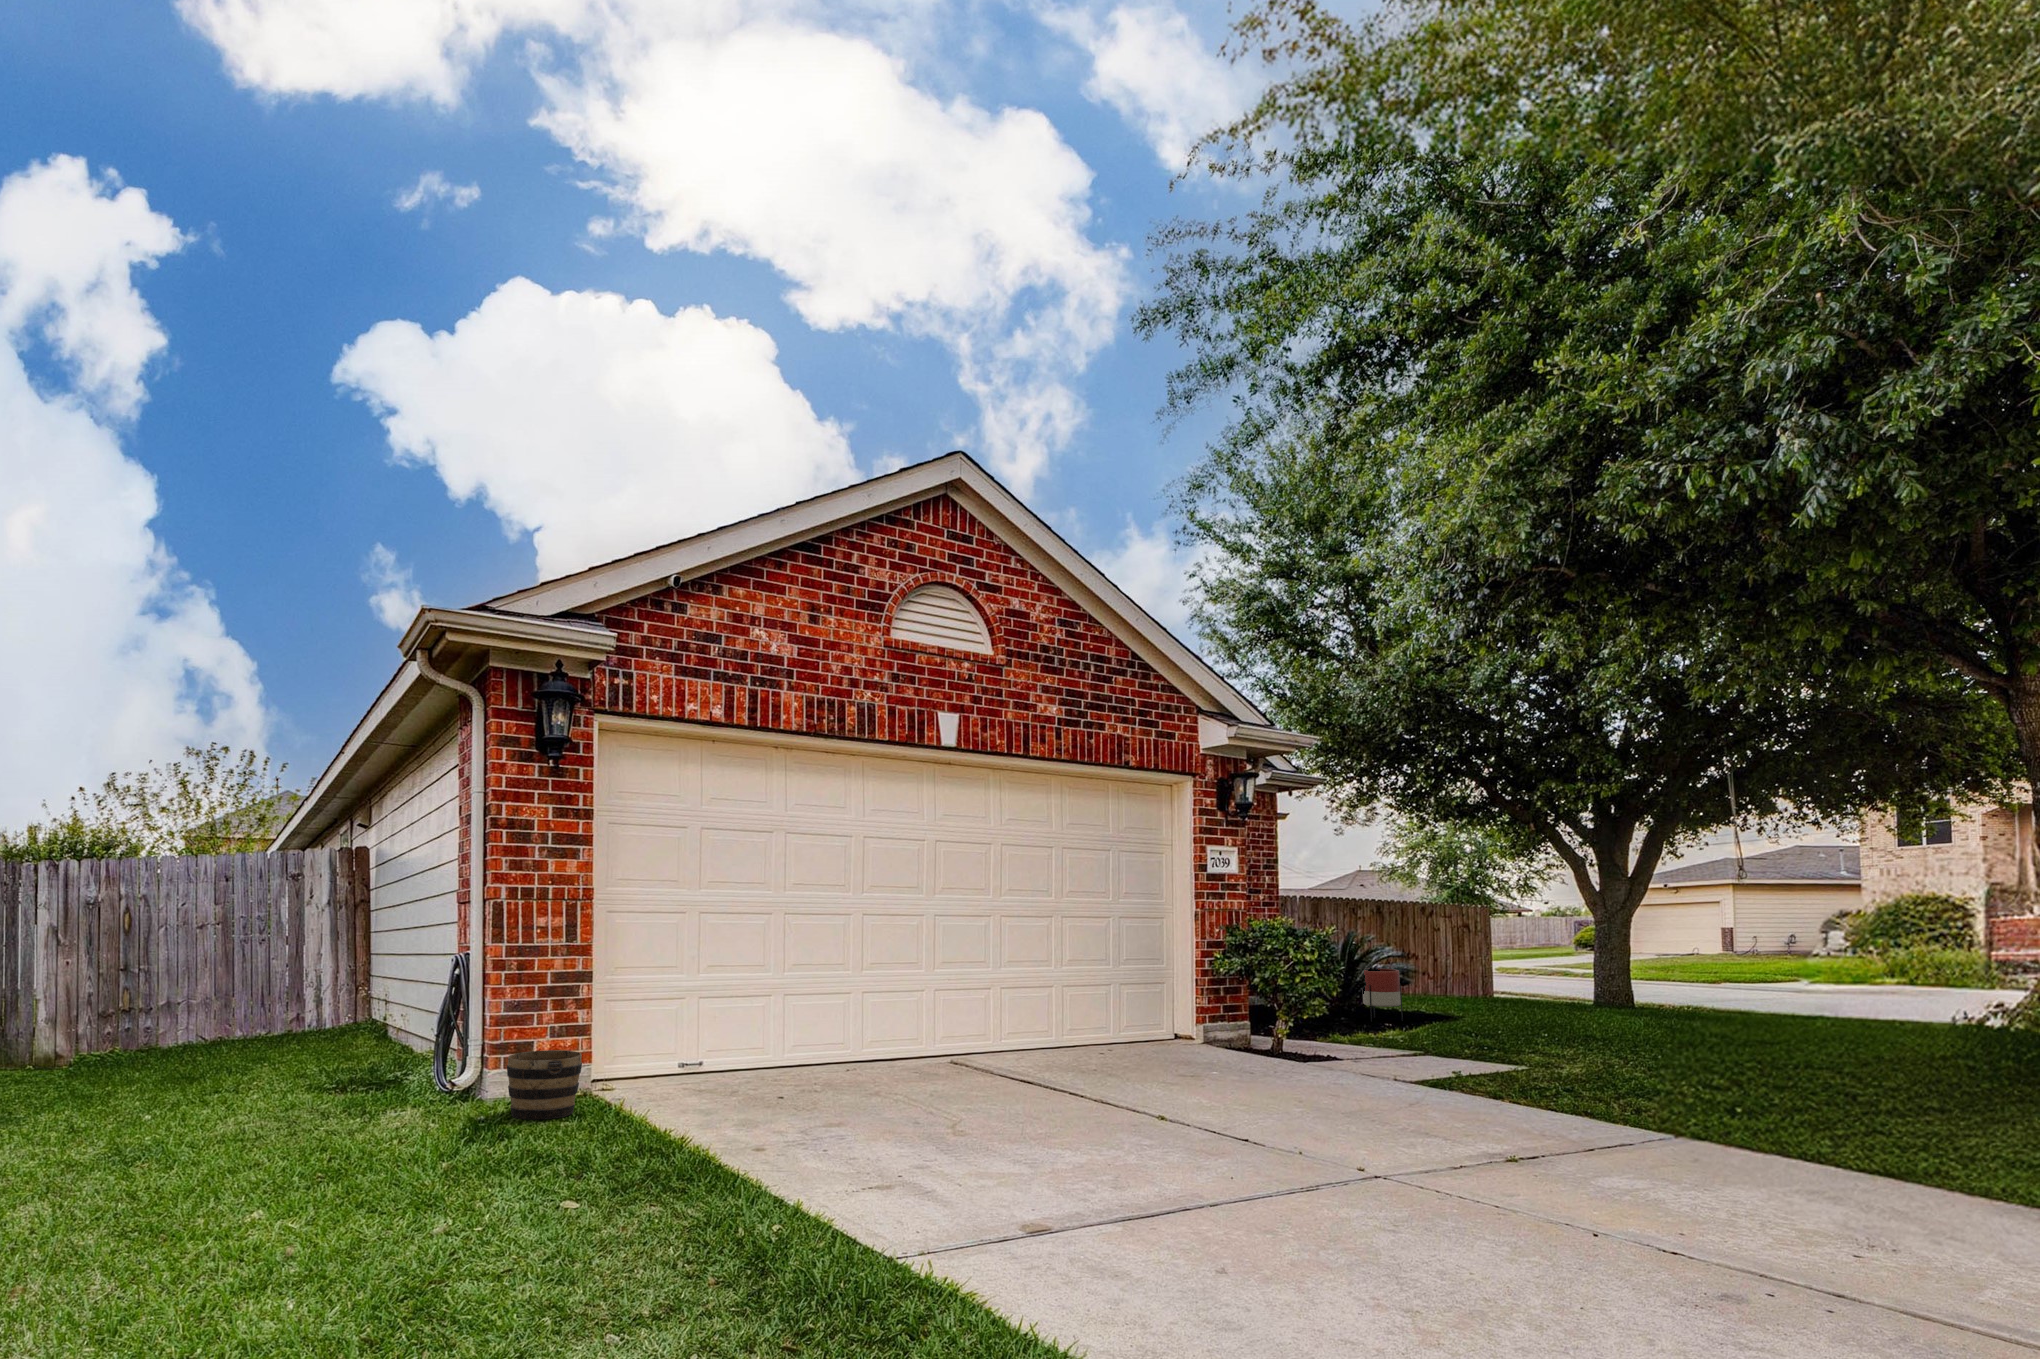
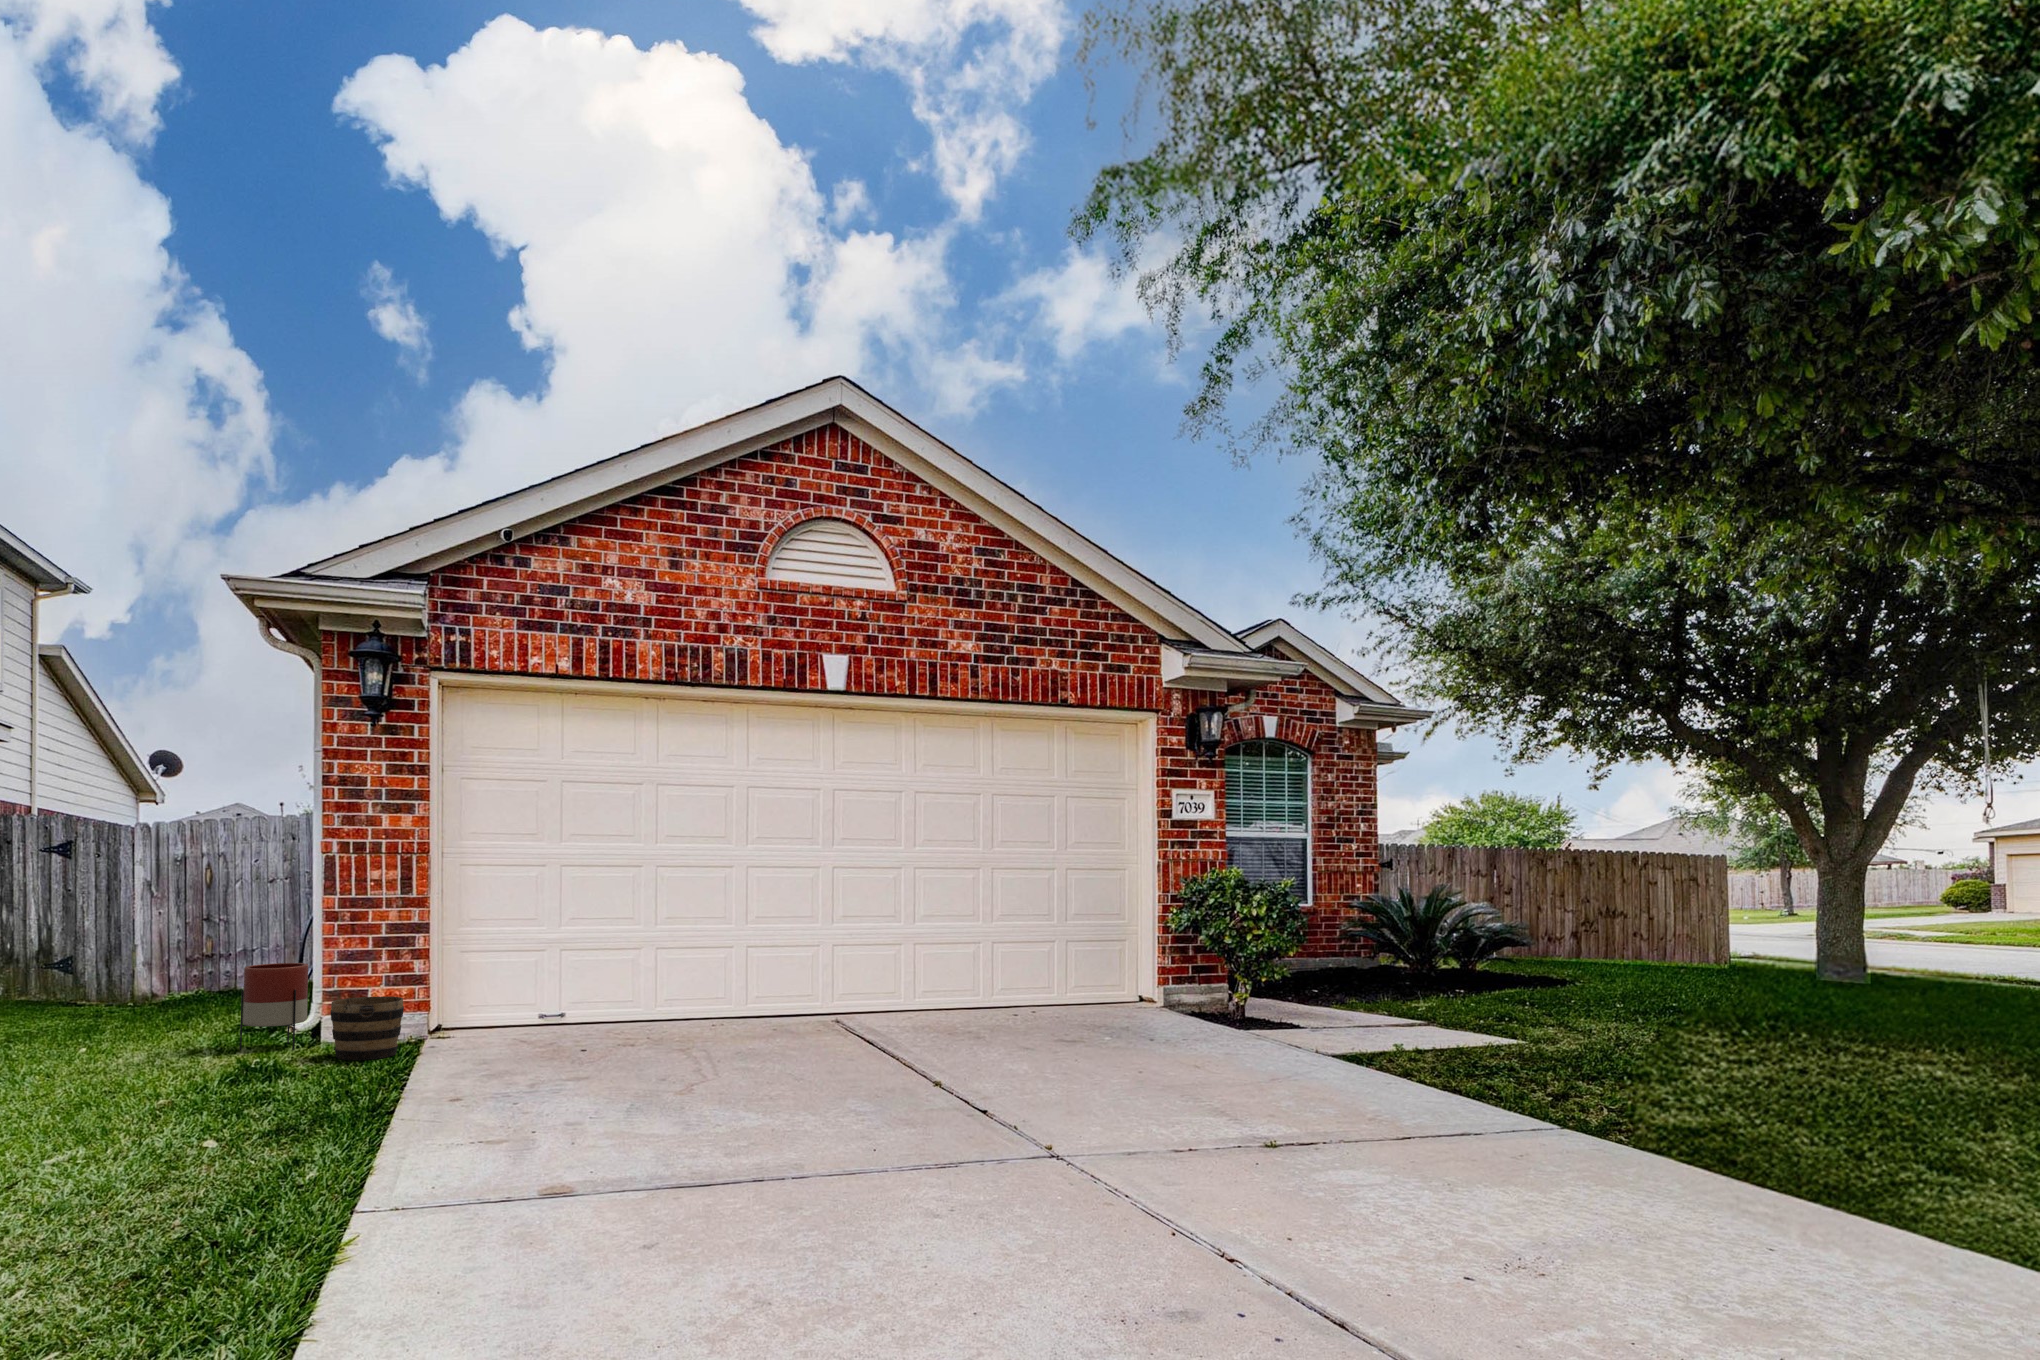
planter: present [1363,969,1403,1021] -> present [240,963,308,1050]

